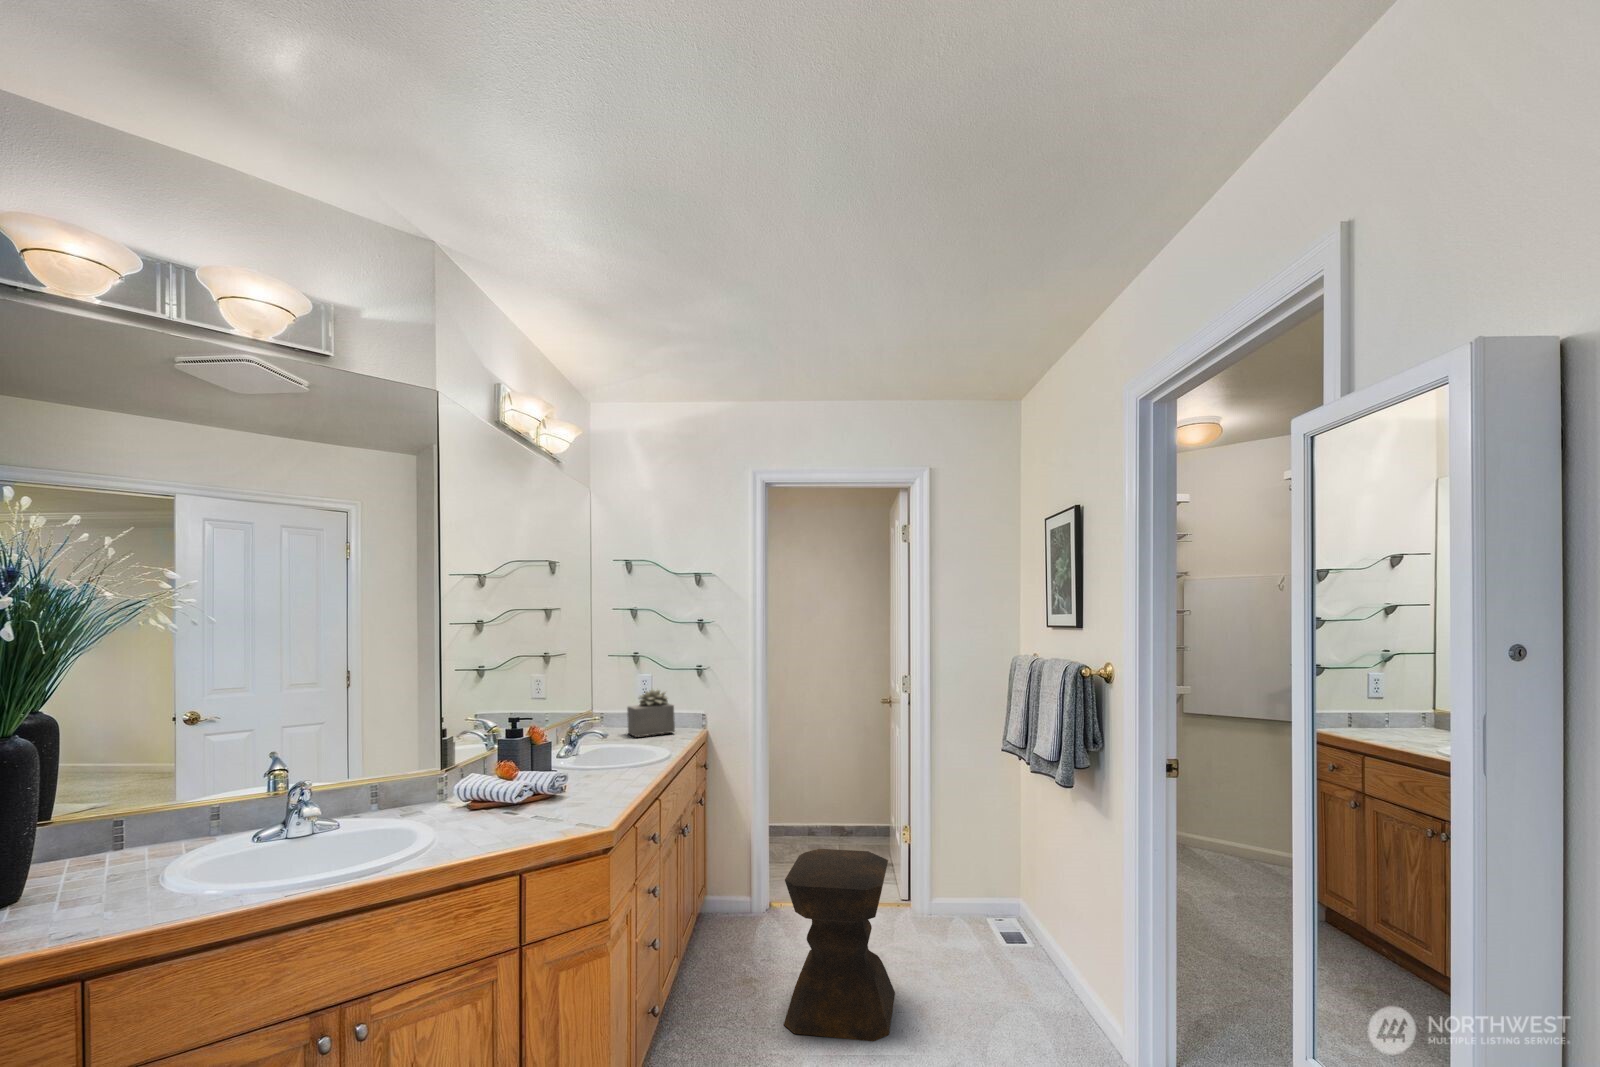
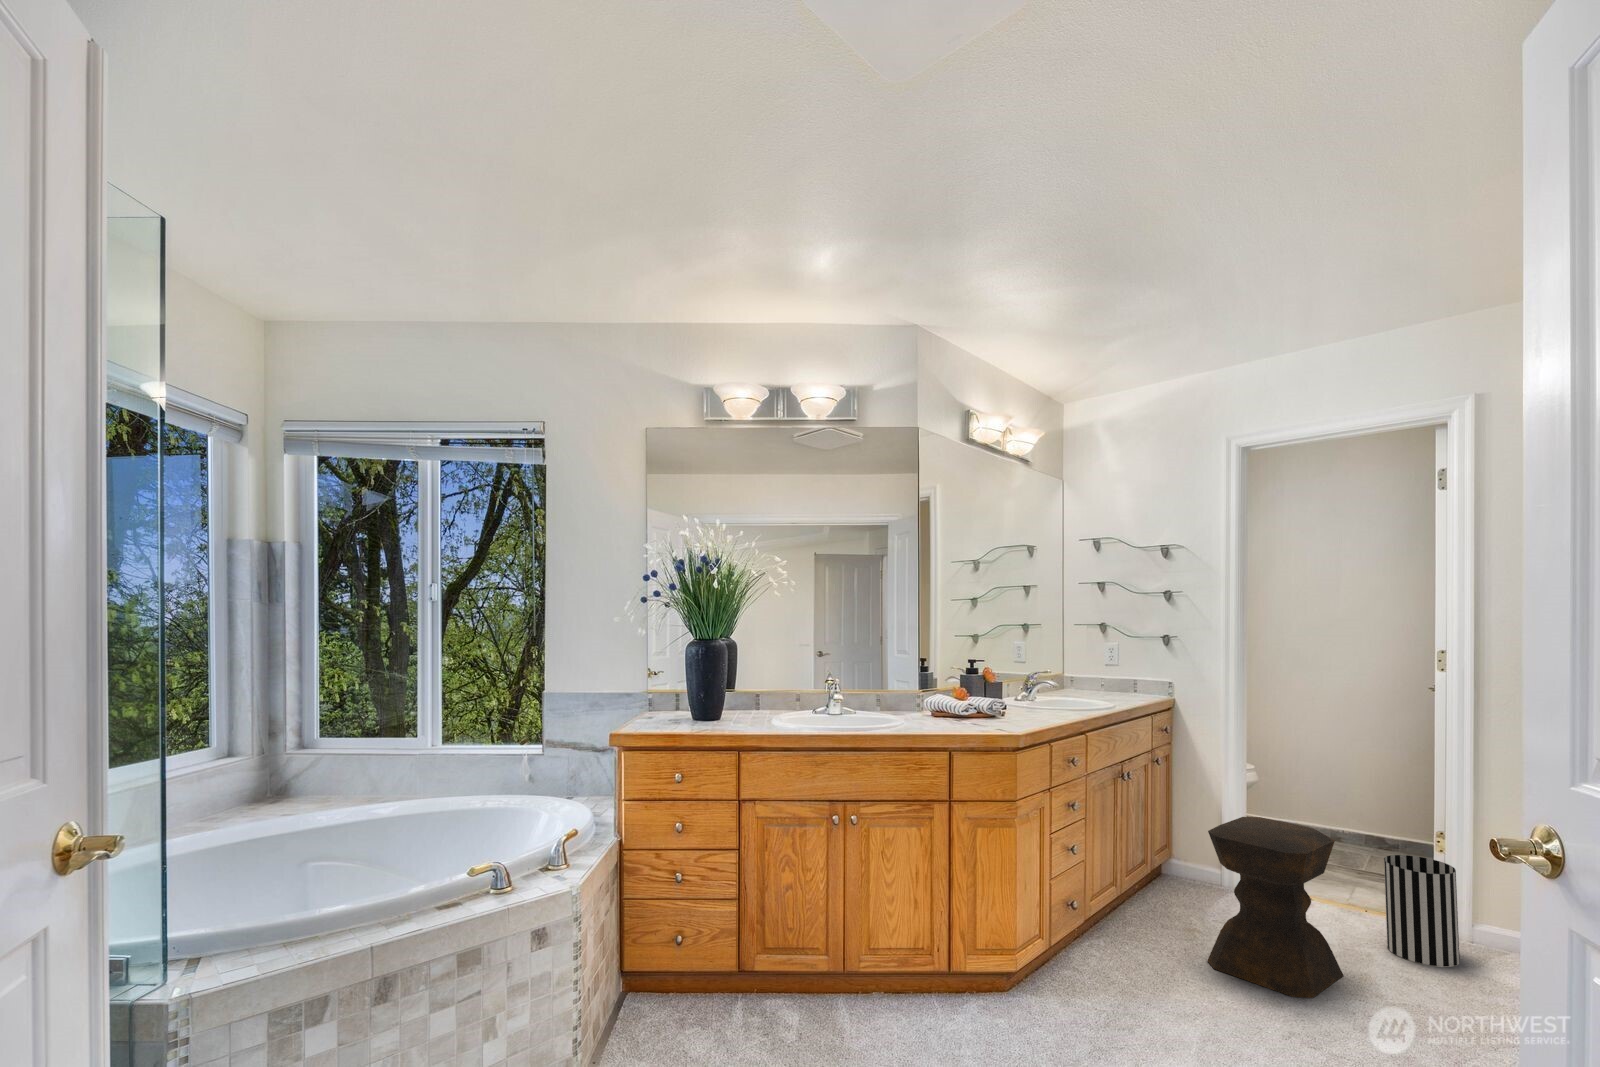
succulent plant: present [627,689,675,737] -> none [1092,654,1135,696]
wastebasket: none [901,850,957,952] -> present [1384,855,1460,967]

